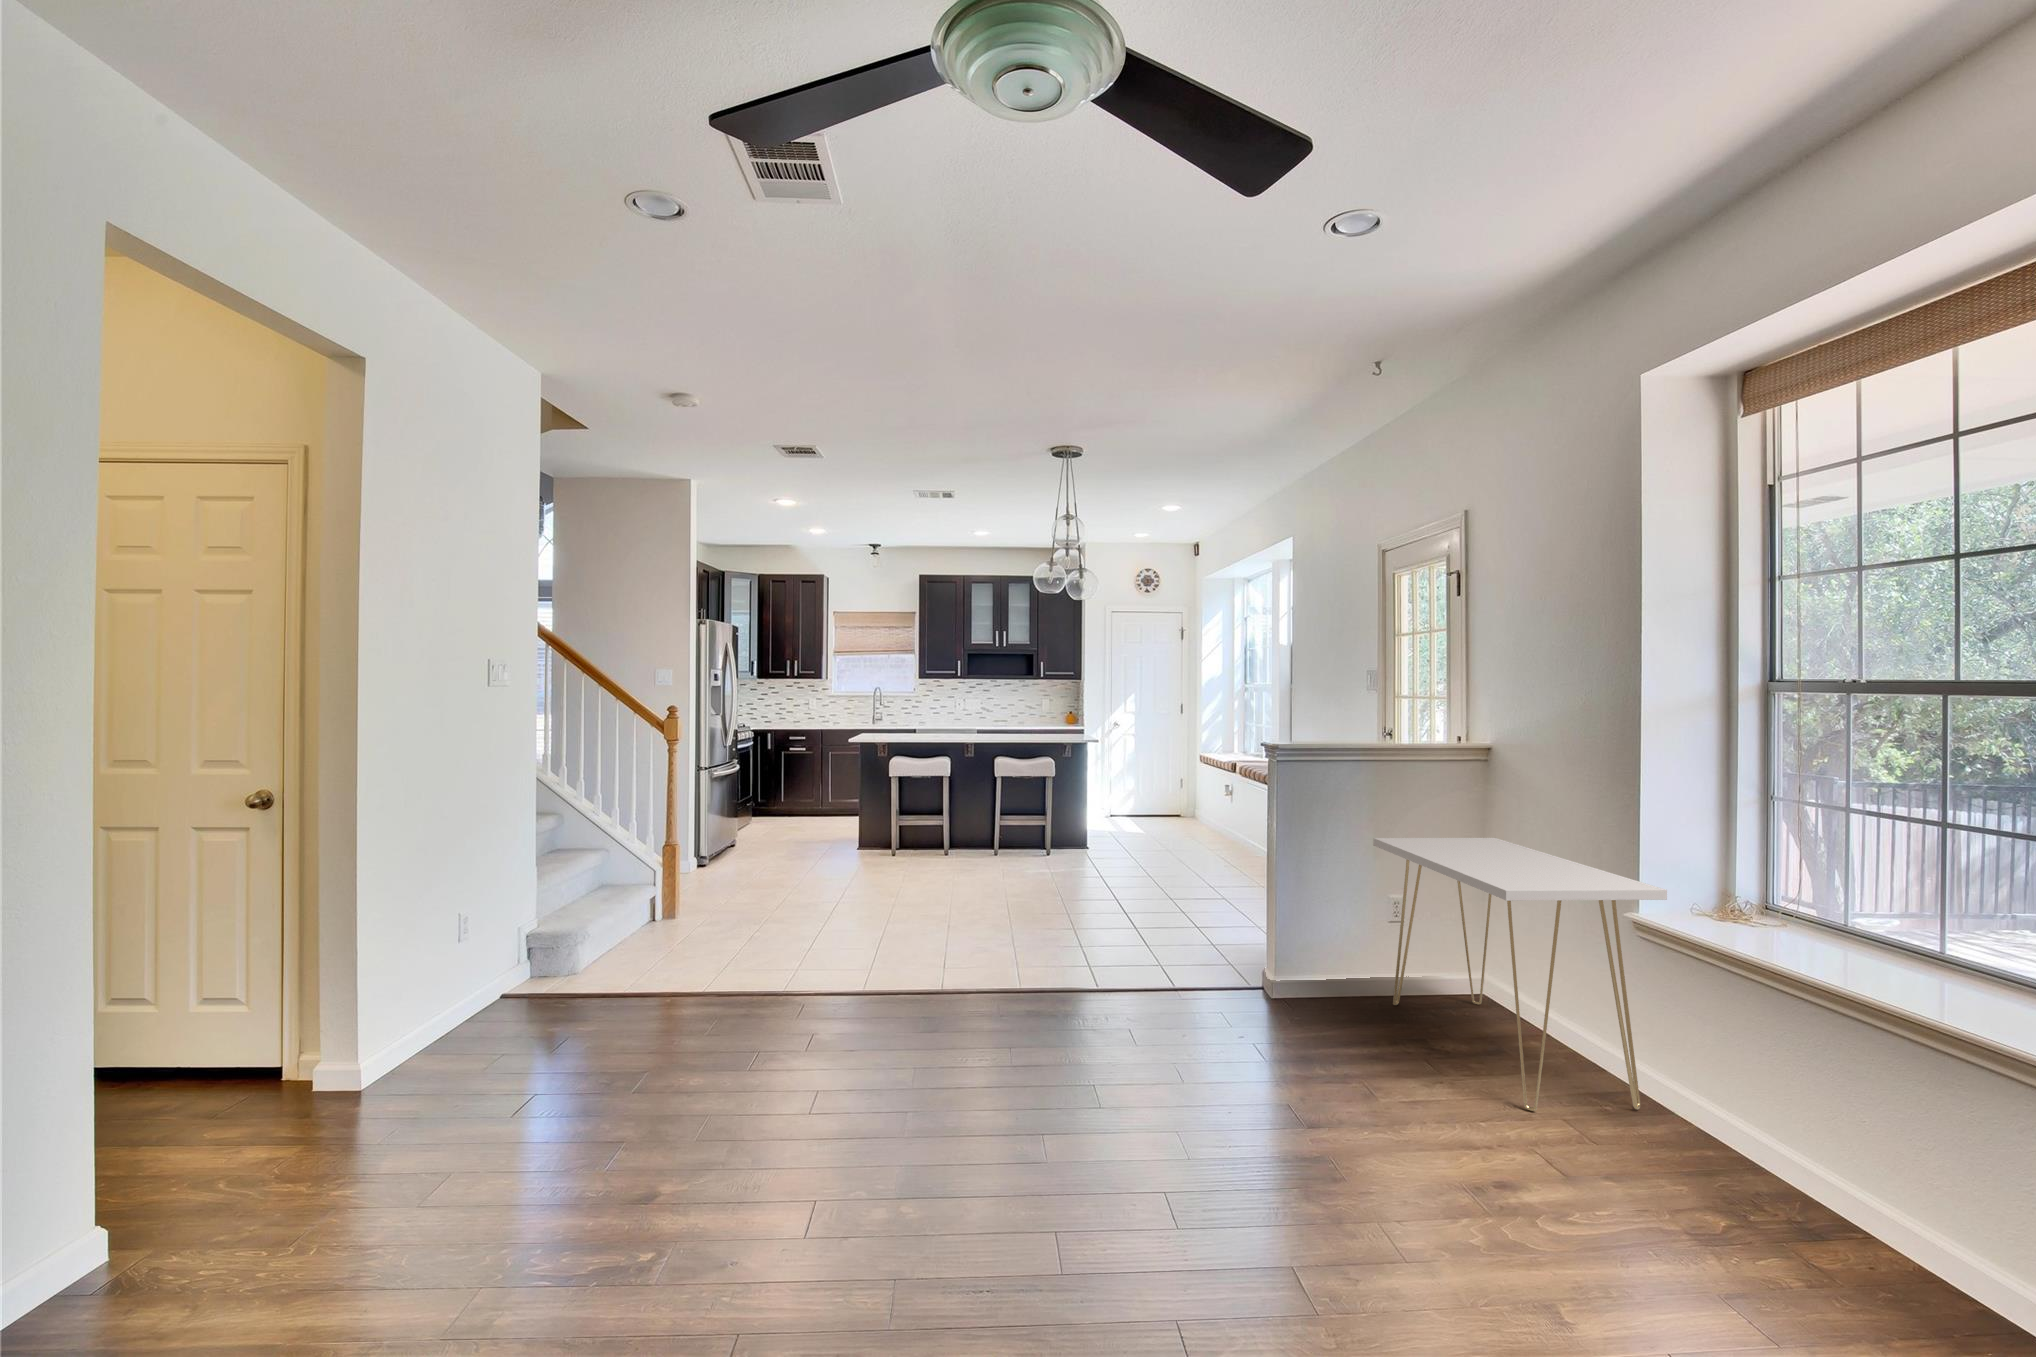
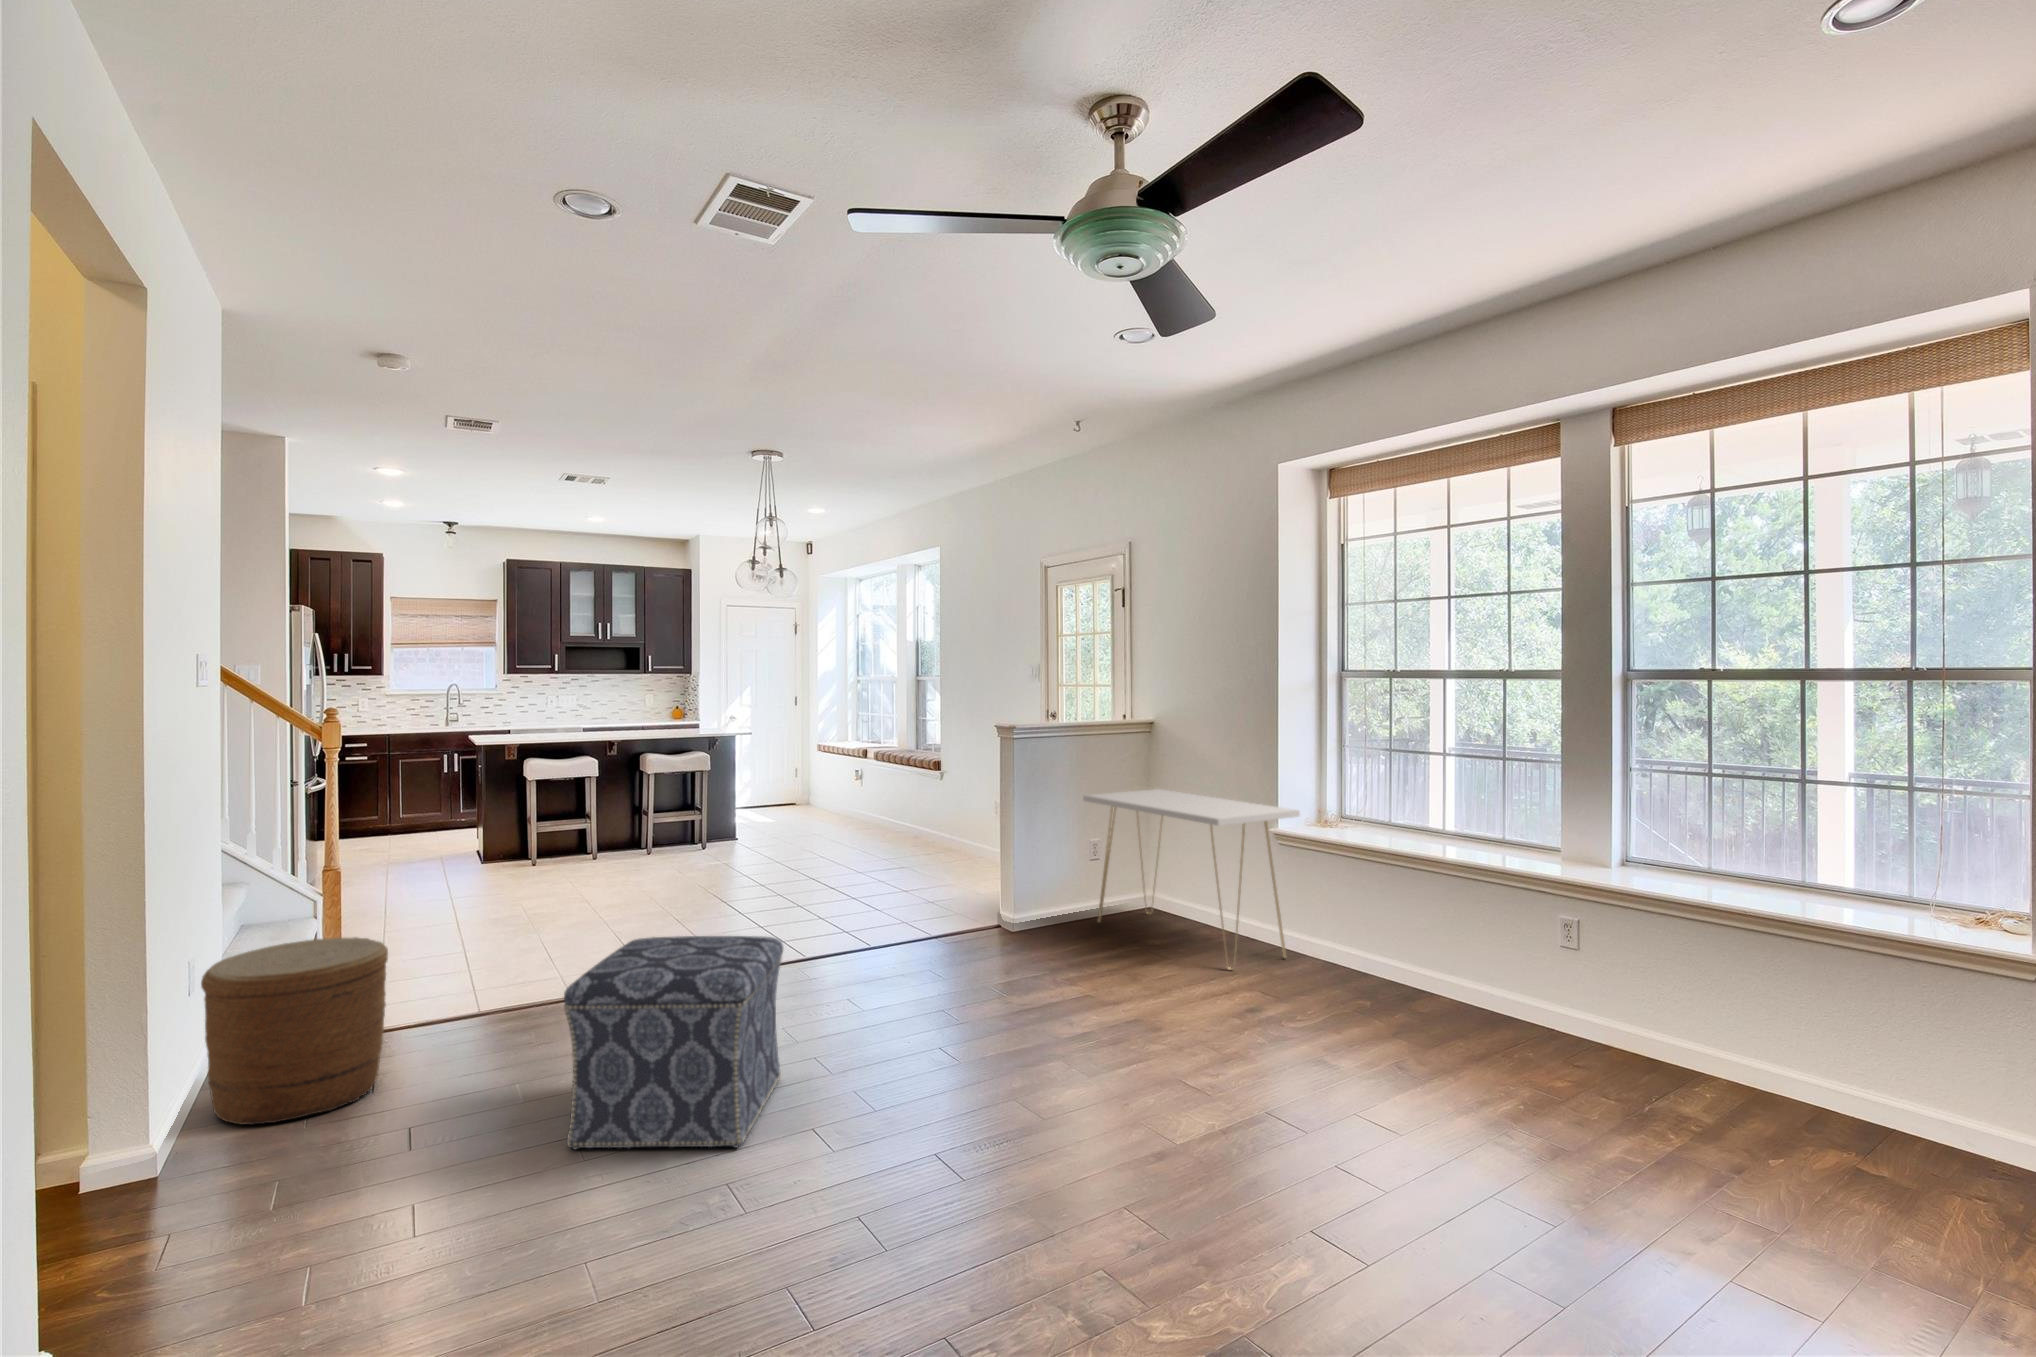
woven basket: none [420,911,573,1072] -> present [201,937,388,1125]
ottoman: none [597,953,855,1207] -> present [564,936,784,1149]

